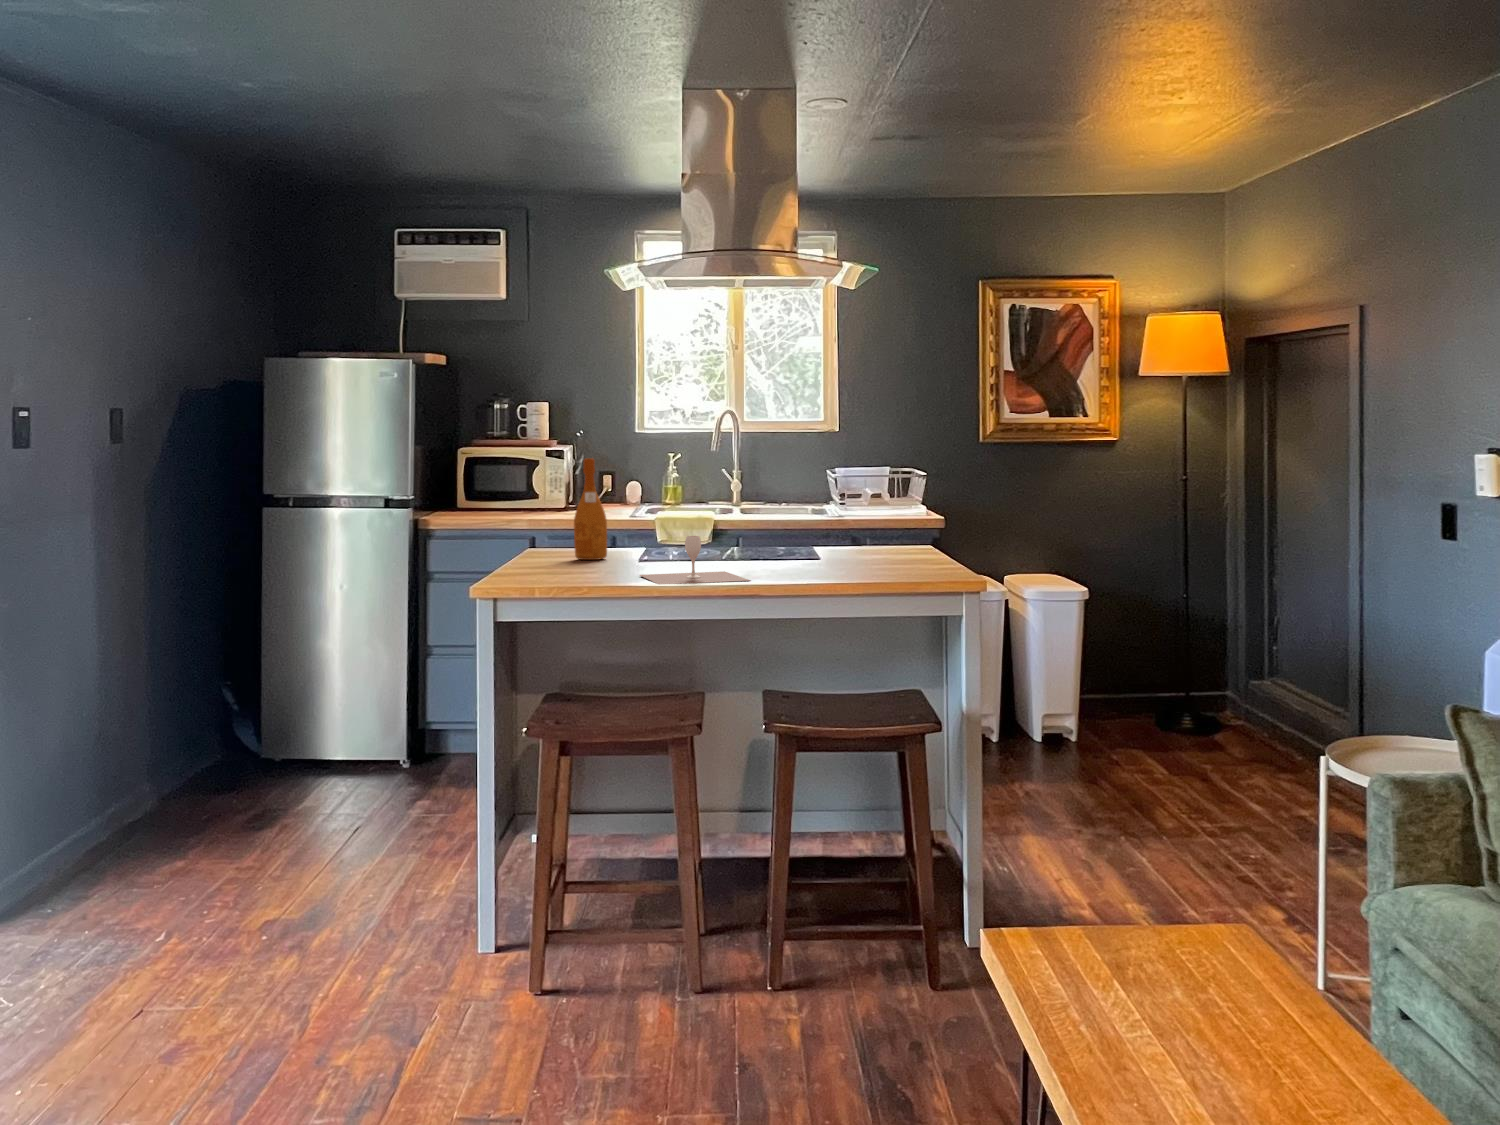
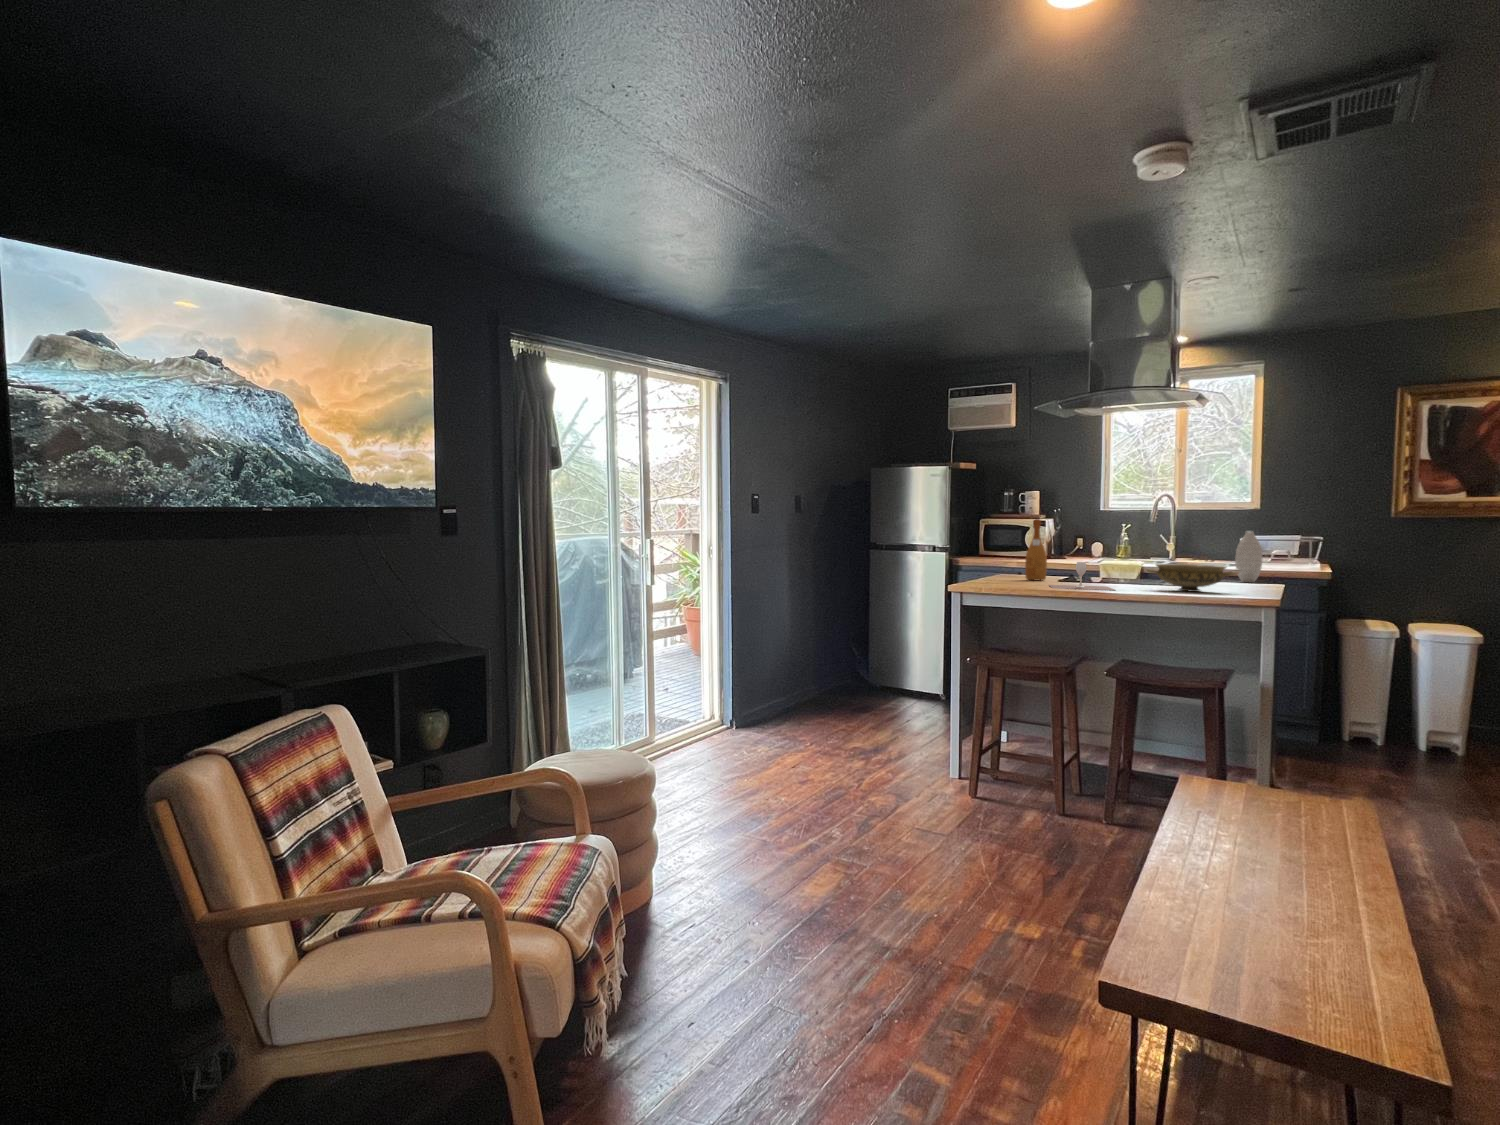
vase: none [827,466,859,537] -> present [1235,531,1262,582]
ceramic bowl: none [781,529,895,573] -> present [1147,564,1236,592]

